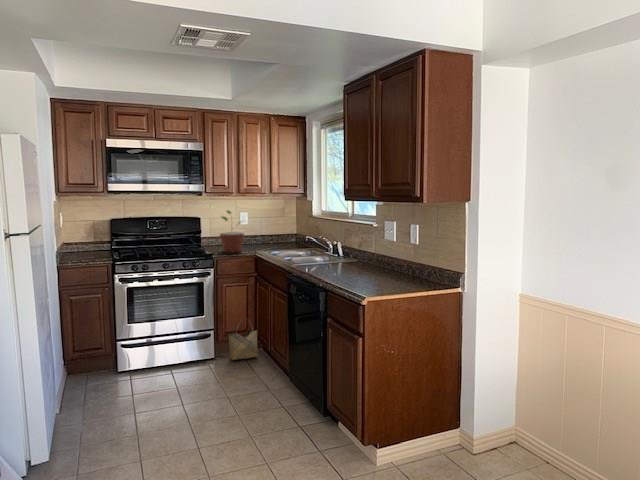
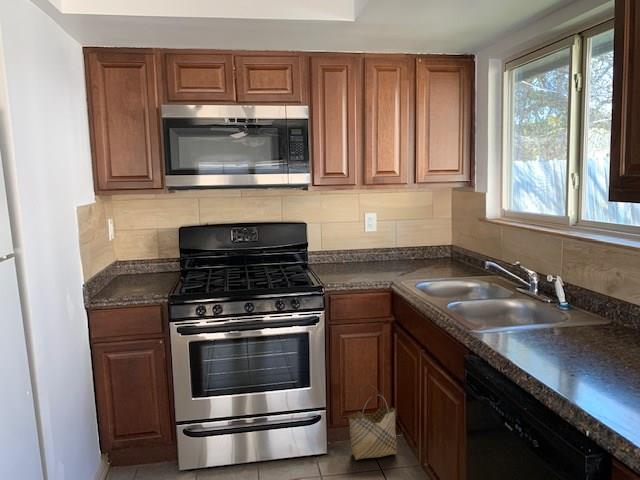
potted plant: present [220,210,244,252] -> none [335,212,374,282]

